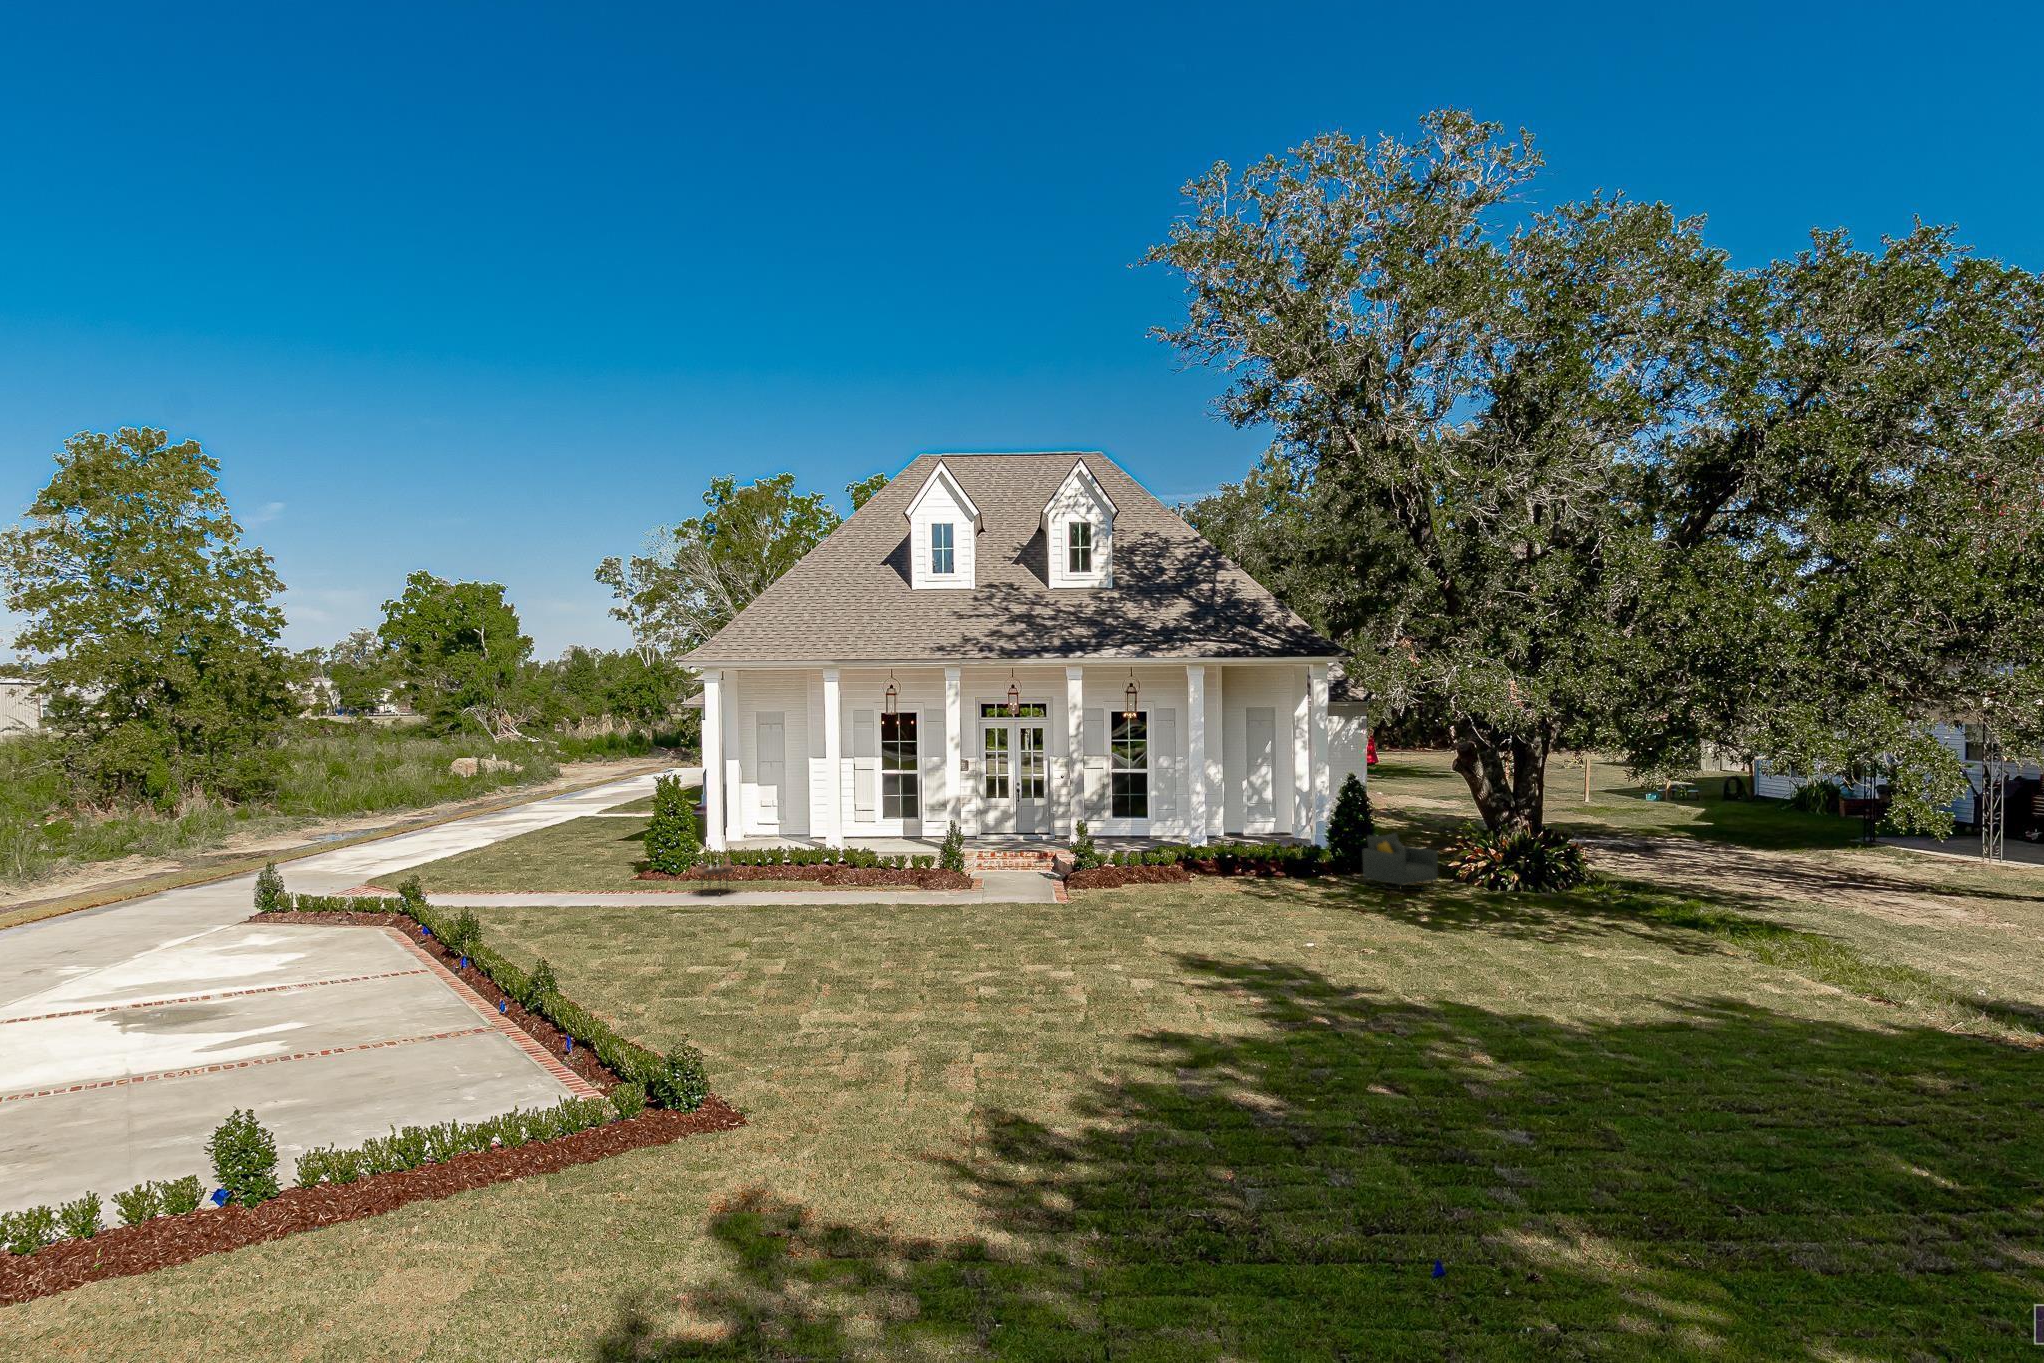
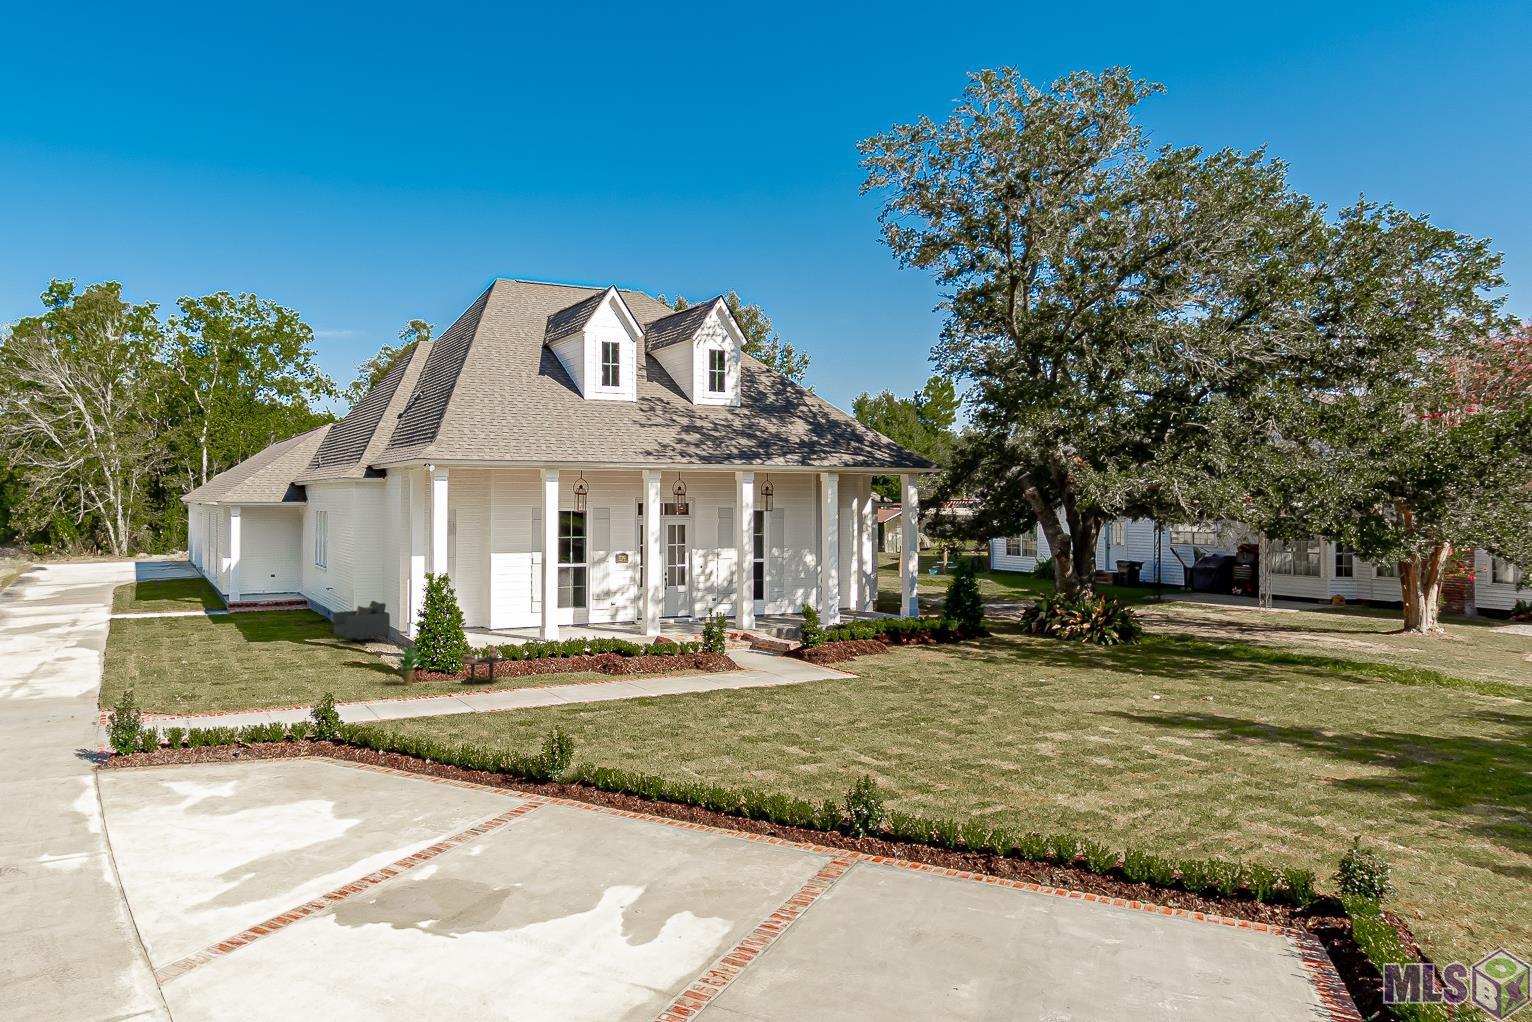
armchair: present [1363,833,1438,891] -> present [333,601,390,645]
potted plant: none [639,853,670,892] -> present [394,647,420,686]

